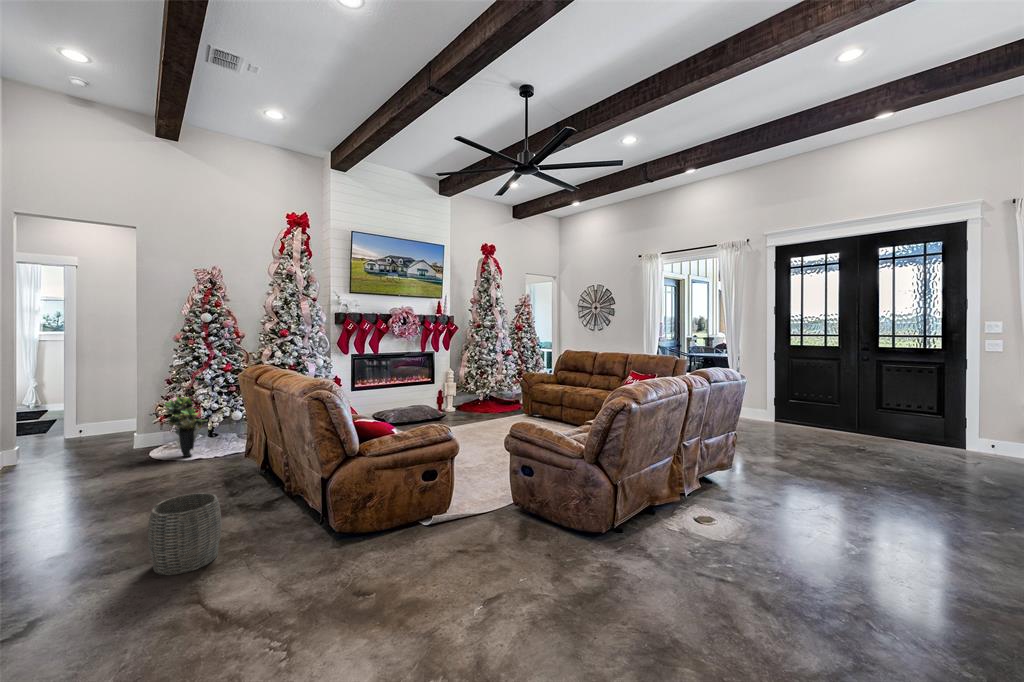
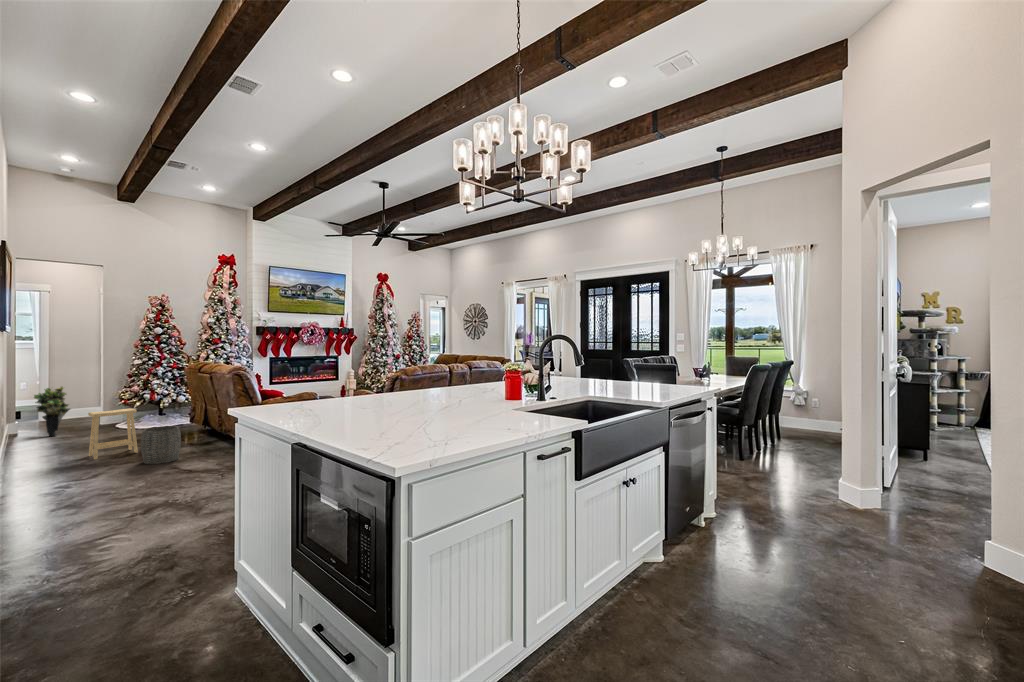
potted plant: present [164,394,207,457] -> present [34,387,70,436]
footstool: none [70,451,156,551] -> present [88,408,138,460]

